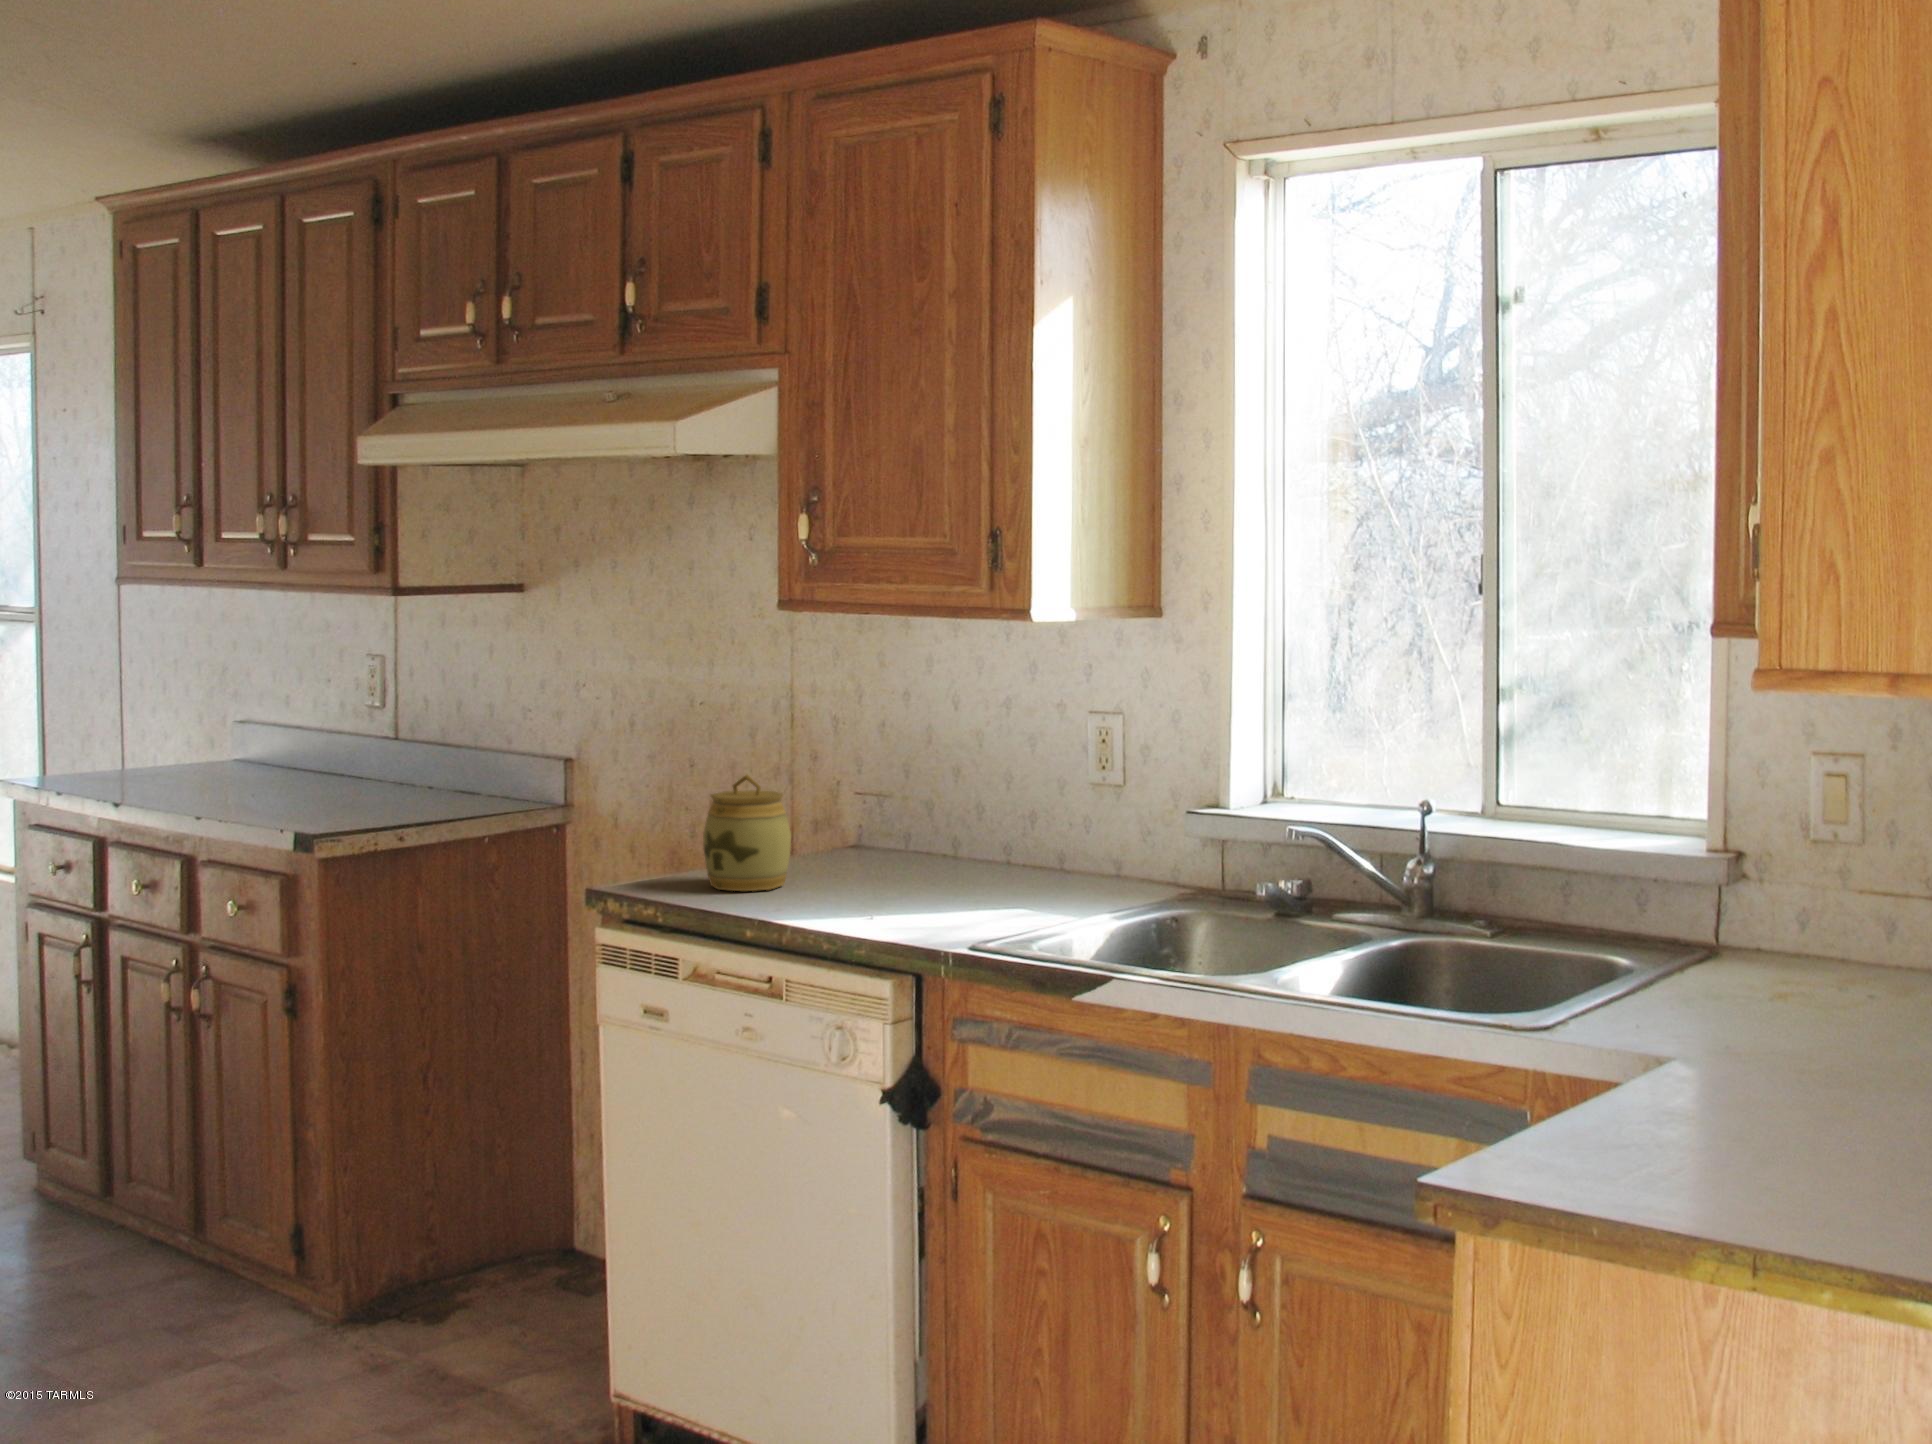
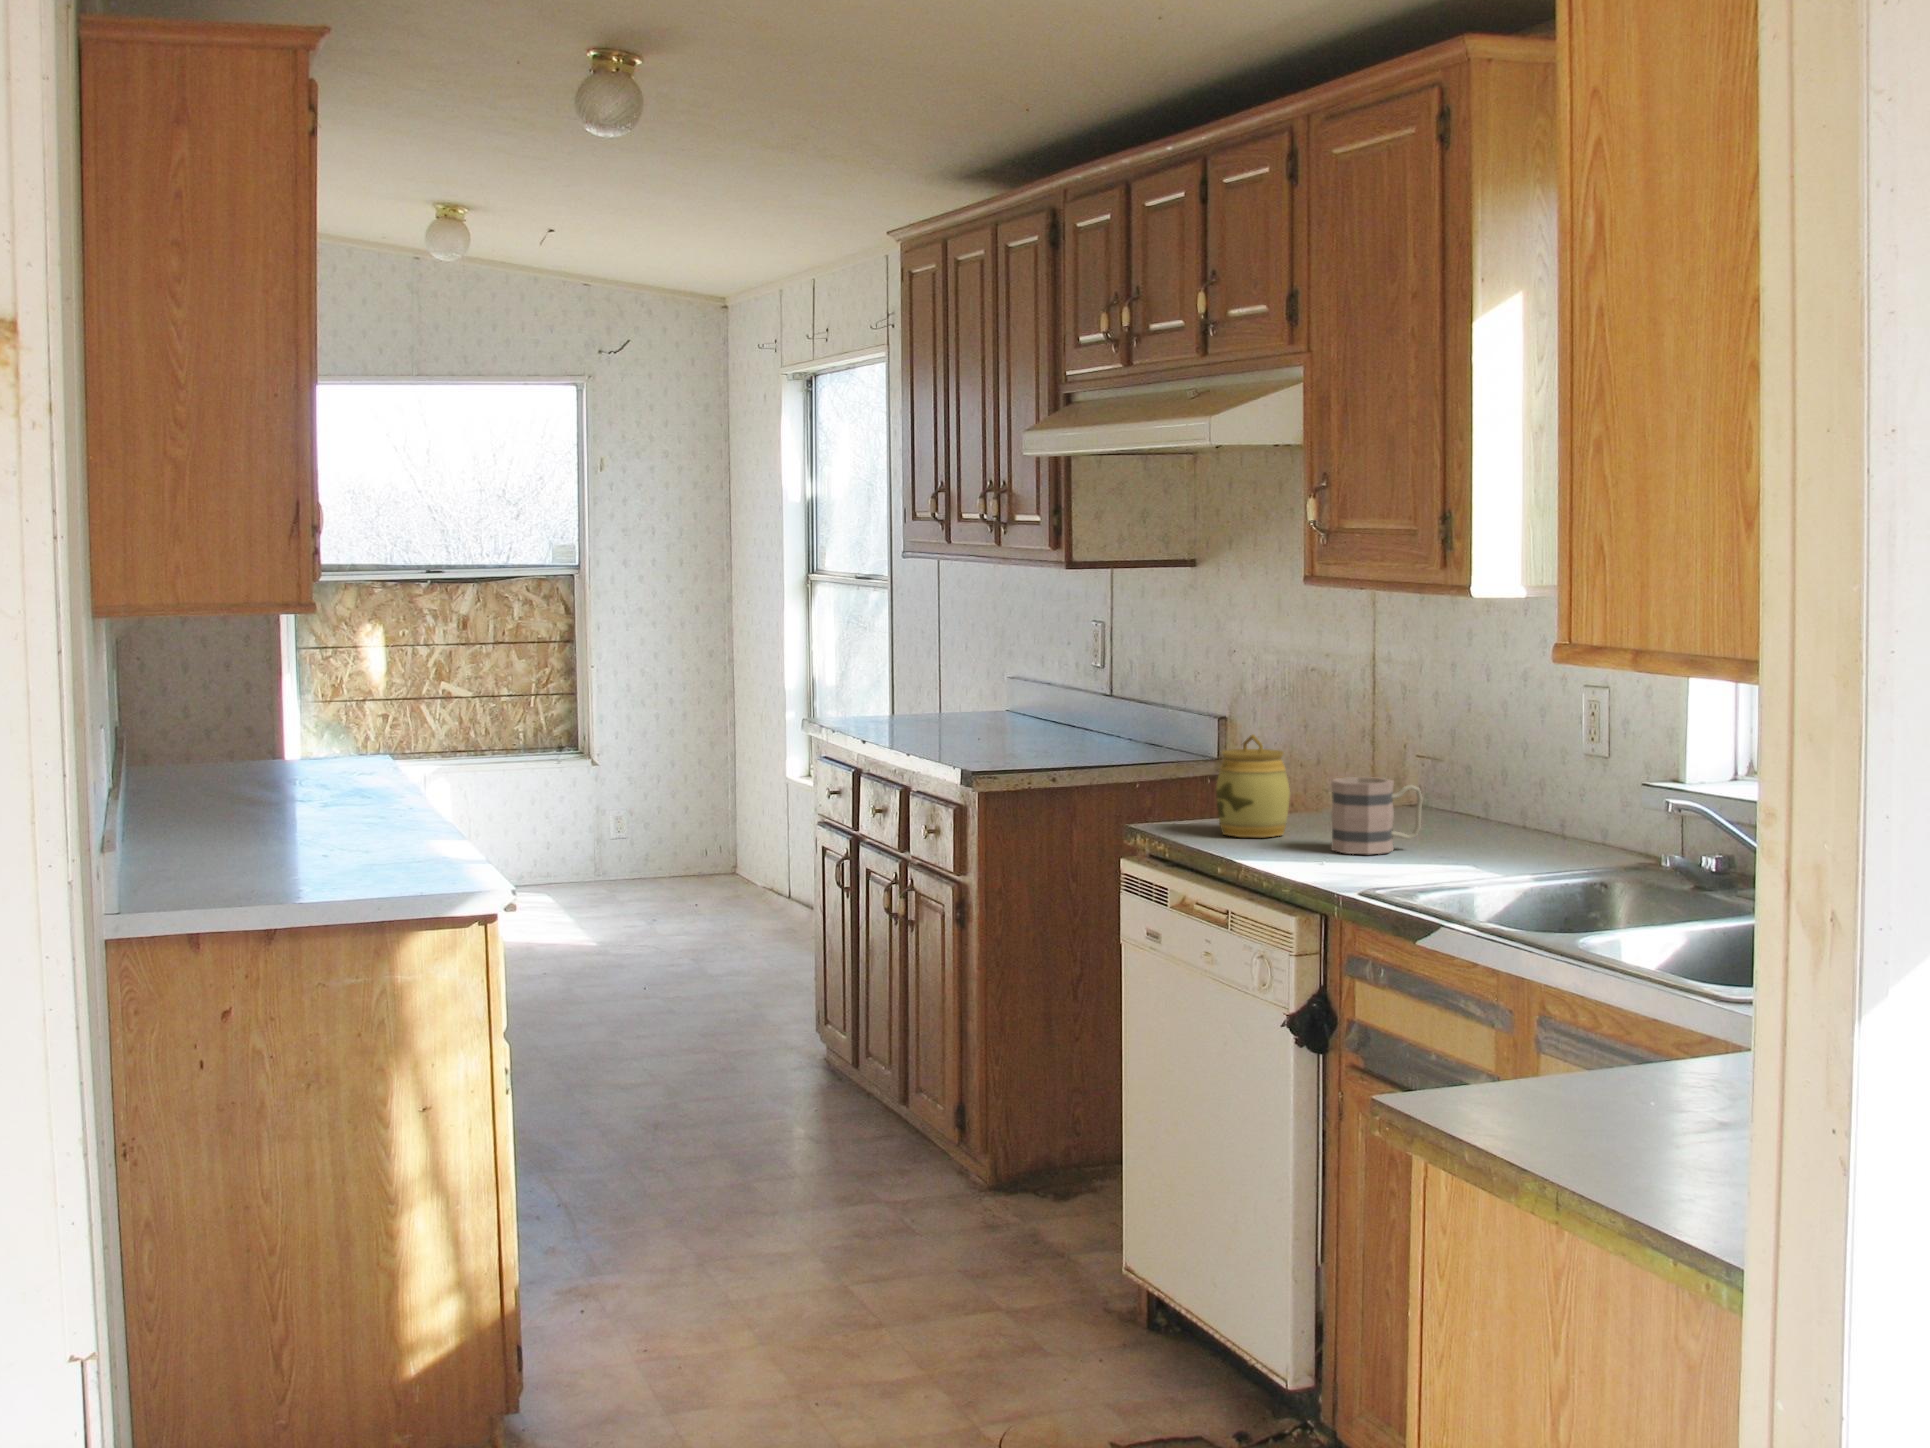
mug: none [860,816,951,902] -> present [1331,777,1423,854]

